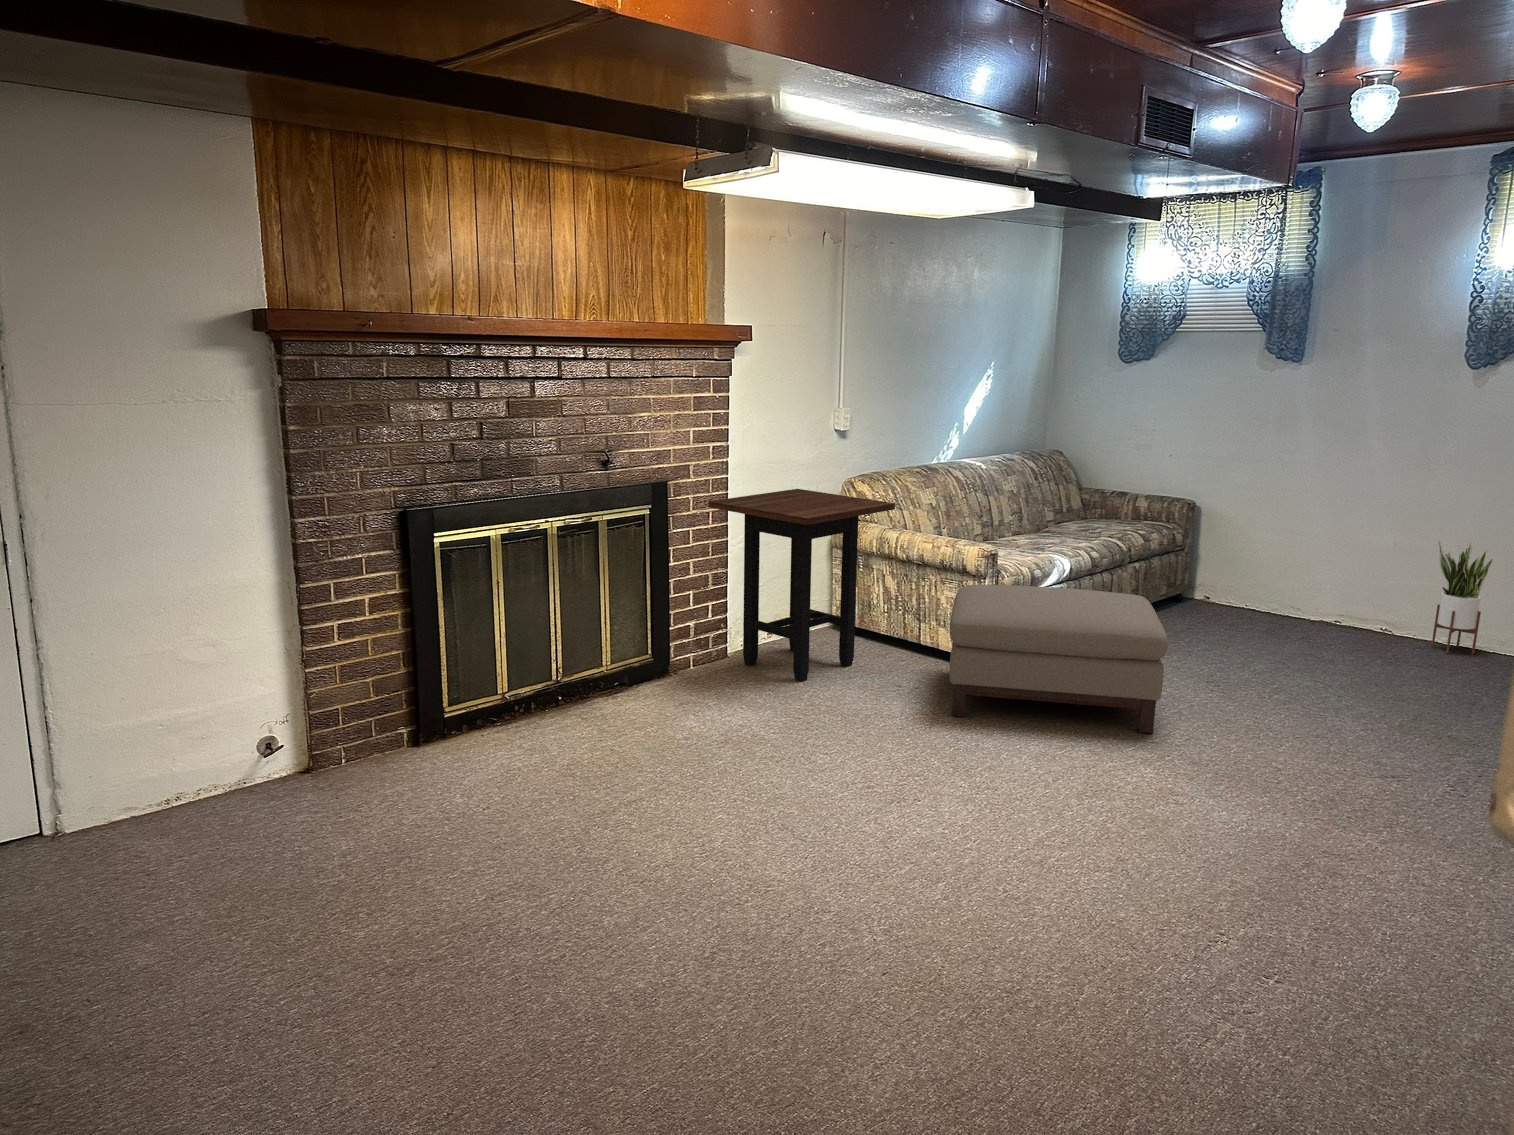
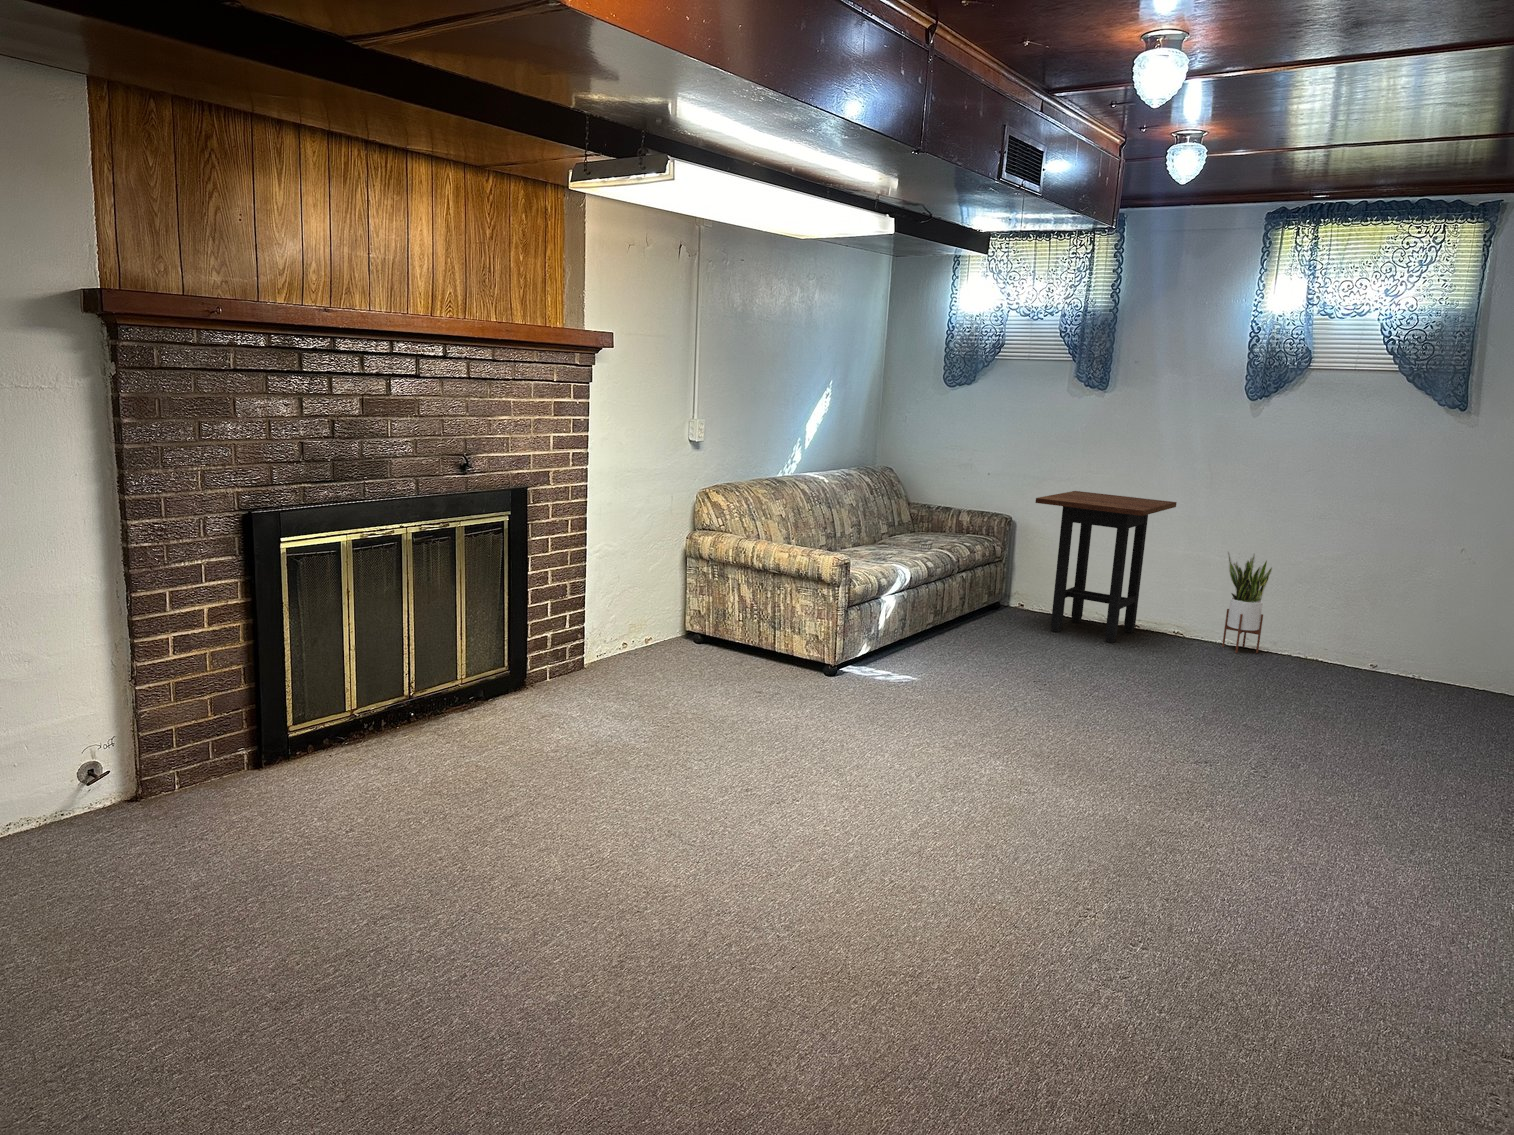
side table: present [708,489,895,681] -> present [1035,491,1177,643]
ottoman: present [949,585,1168,733] -> none [811,593,1016,730]

